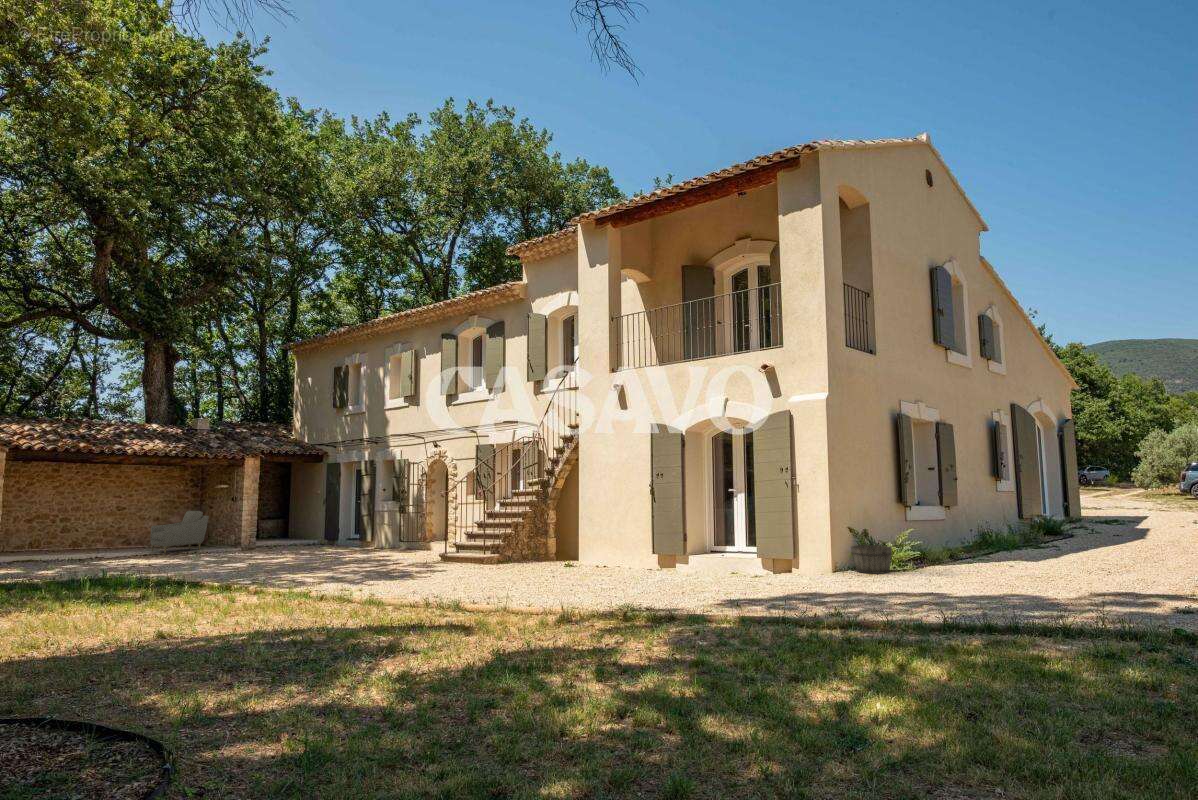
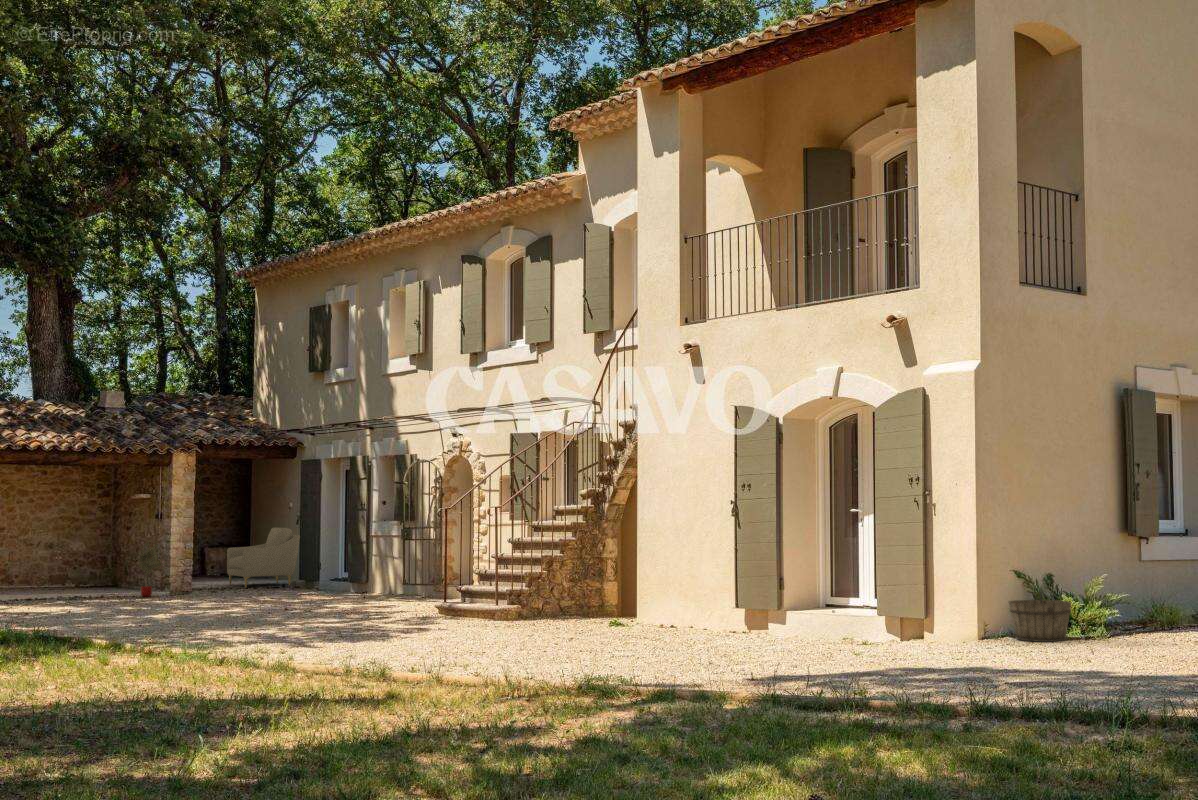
chair: present [150,511,209,553] -> present [227,528,300,587]
potted tree: none [214,516,238,554] -> present [139,541,167,597]

